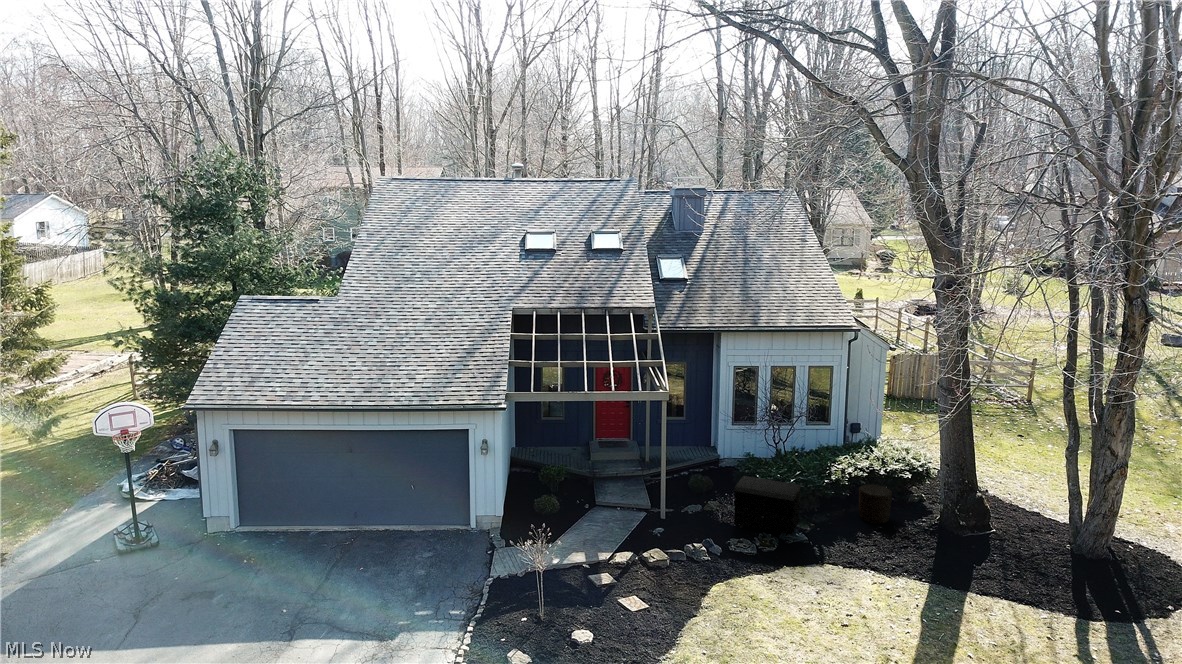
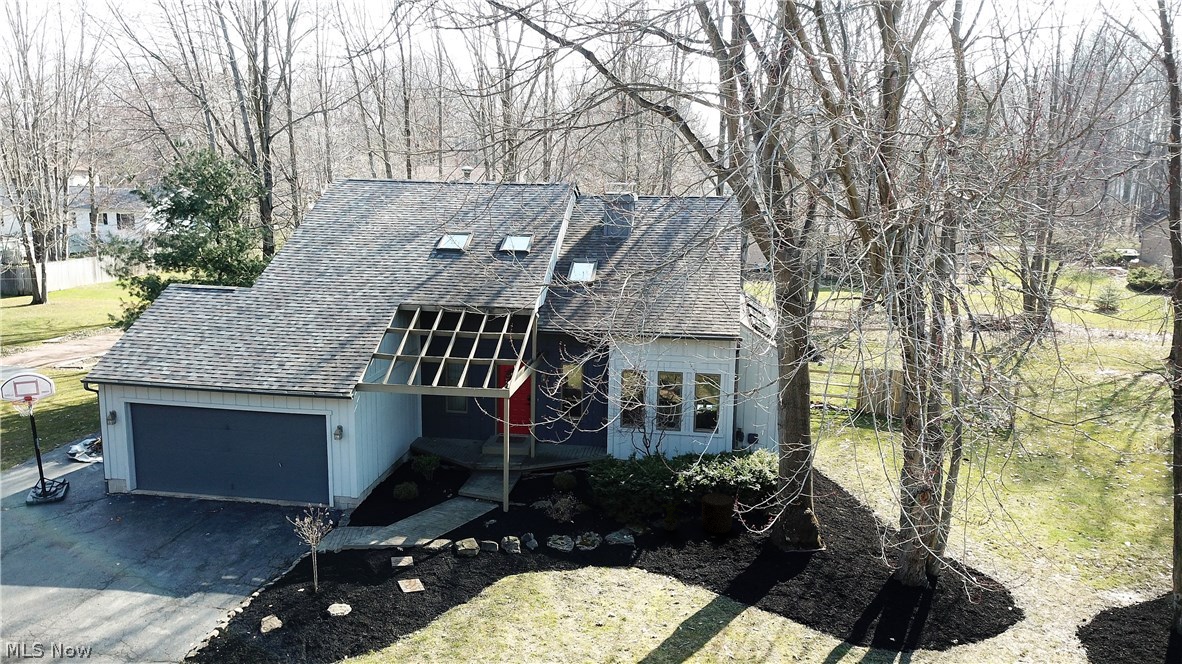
storage bench: present [734,476,800,537] -> none [568,476,635,538]
potted plant: none [820,497,847,525] -> present [659,503,683,531]

